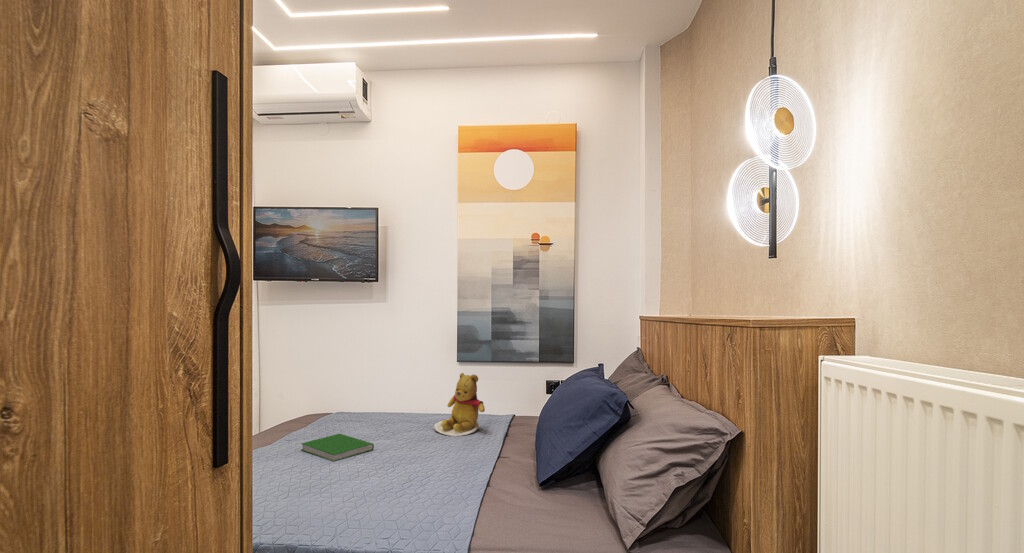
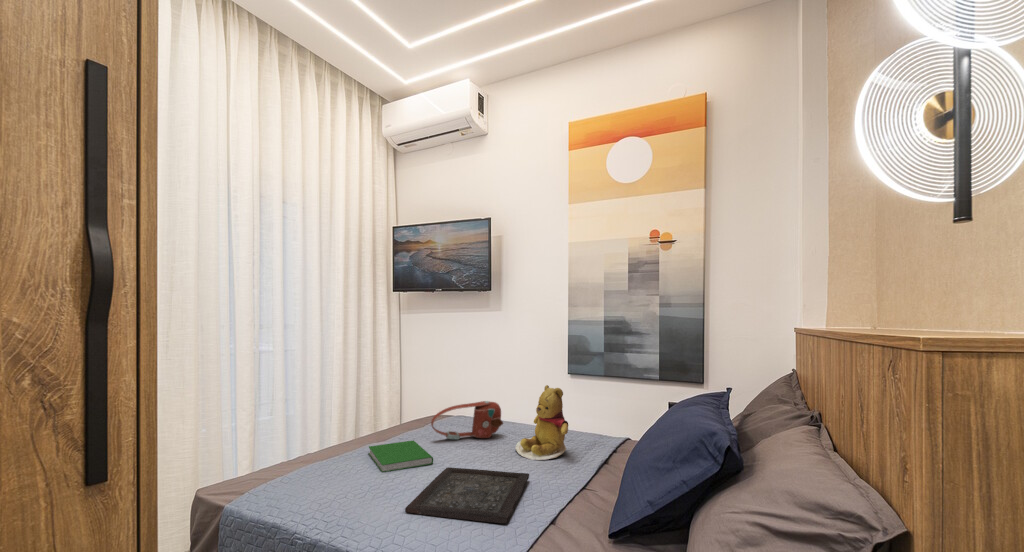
handbag: none [351,392,416,430] -> present [431,401,503,439]
tray: none [389,444,474,482] -> present [405,467,529,523]

